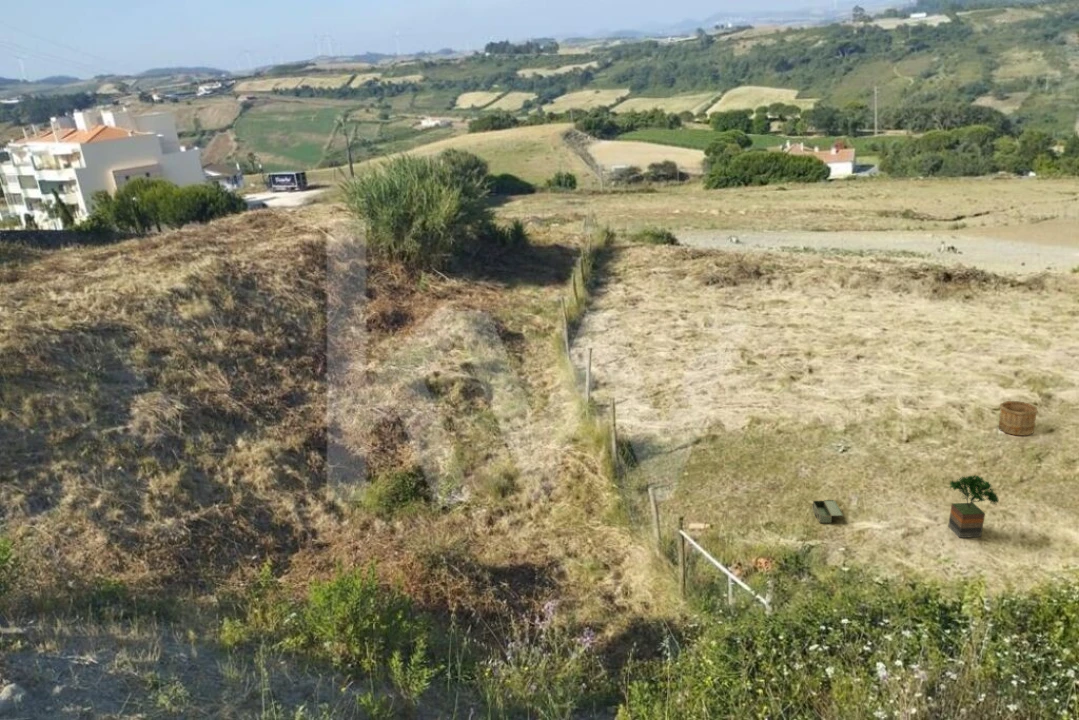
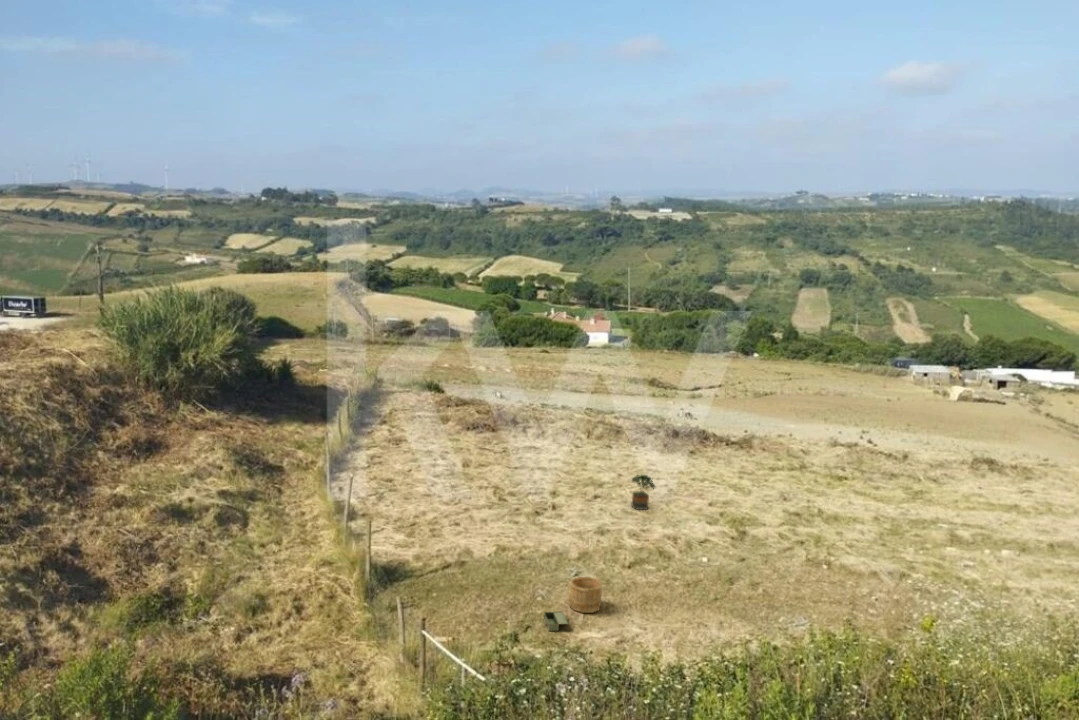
wooden bucket: present [999,401,1038,435] -> present [569,577,602,613]
potted tree: present [949,475,999,538] -> present [632,475,655,510]

